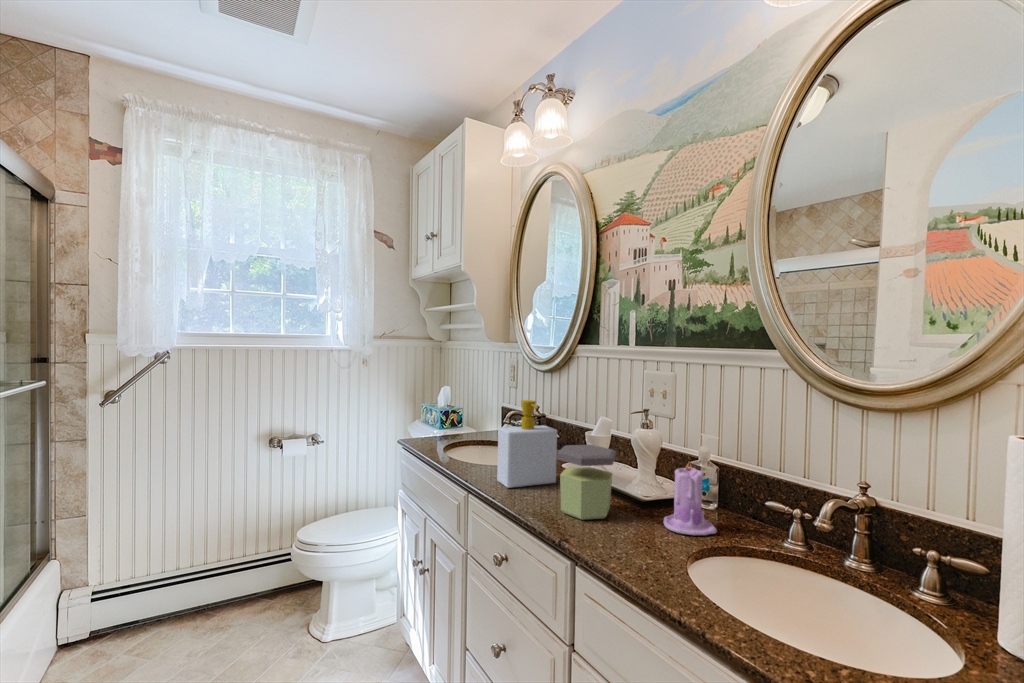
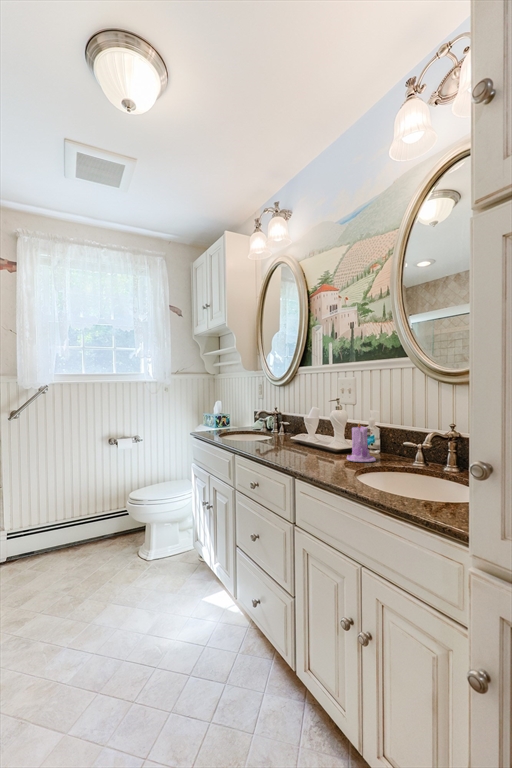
soap bottle: present [497,400,557,488] -> none [251,398,287,449]
jar: present [557,445,616,520] -> none [285,419,319,459]

